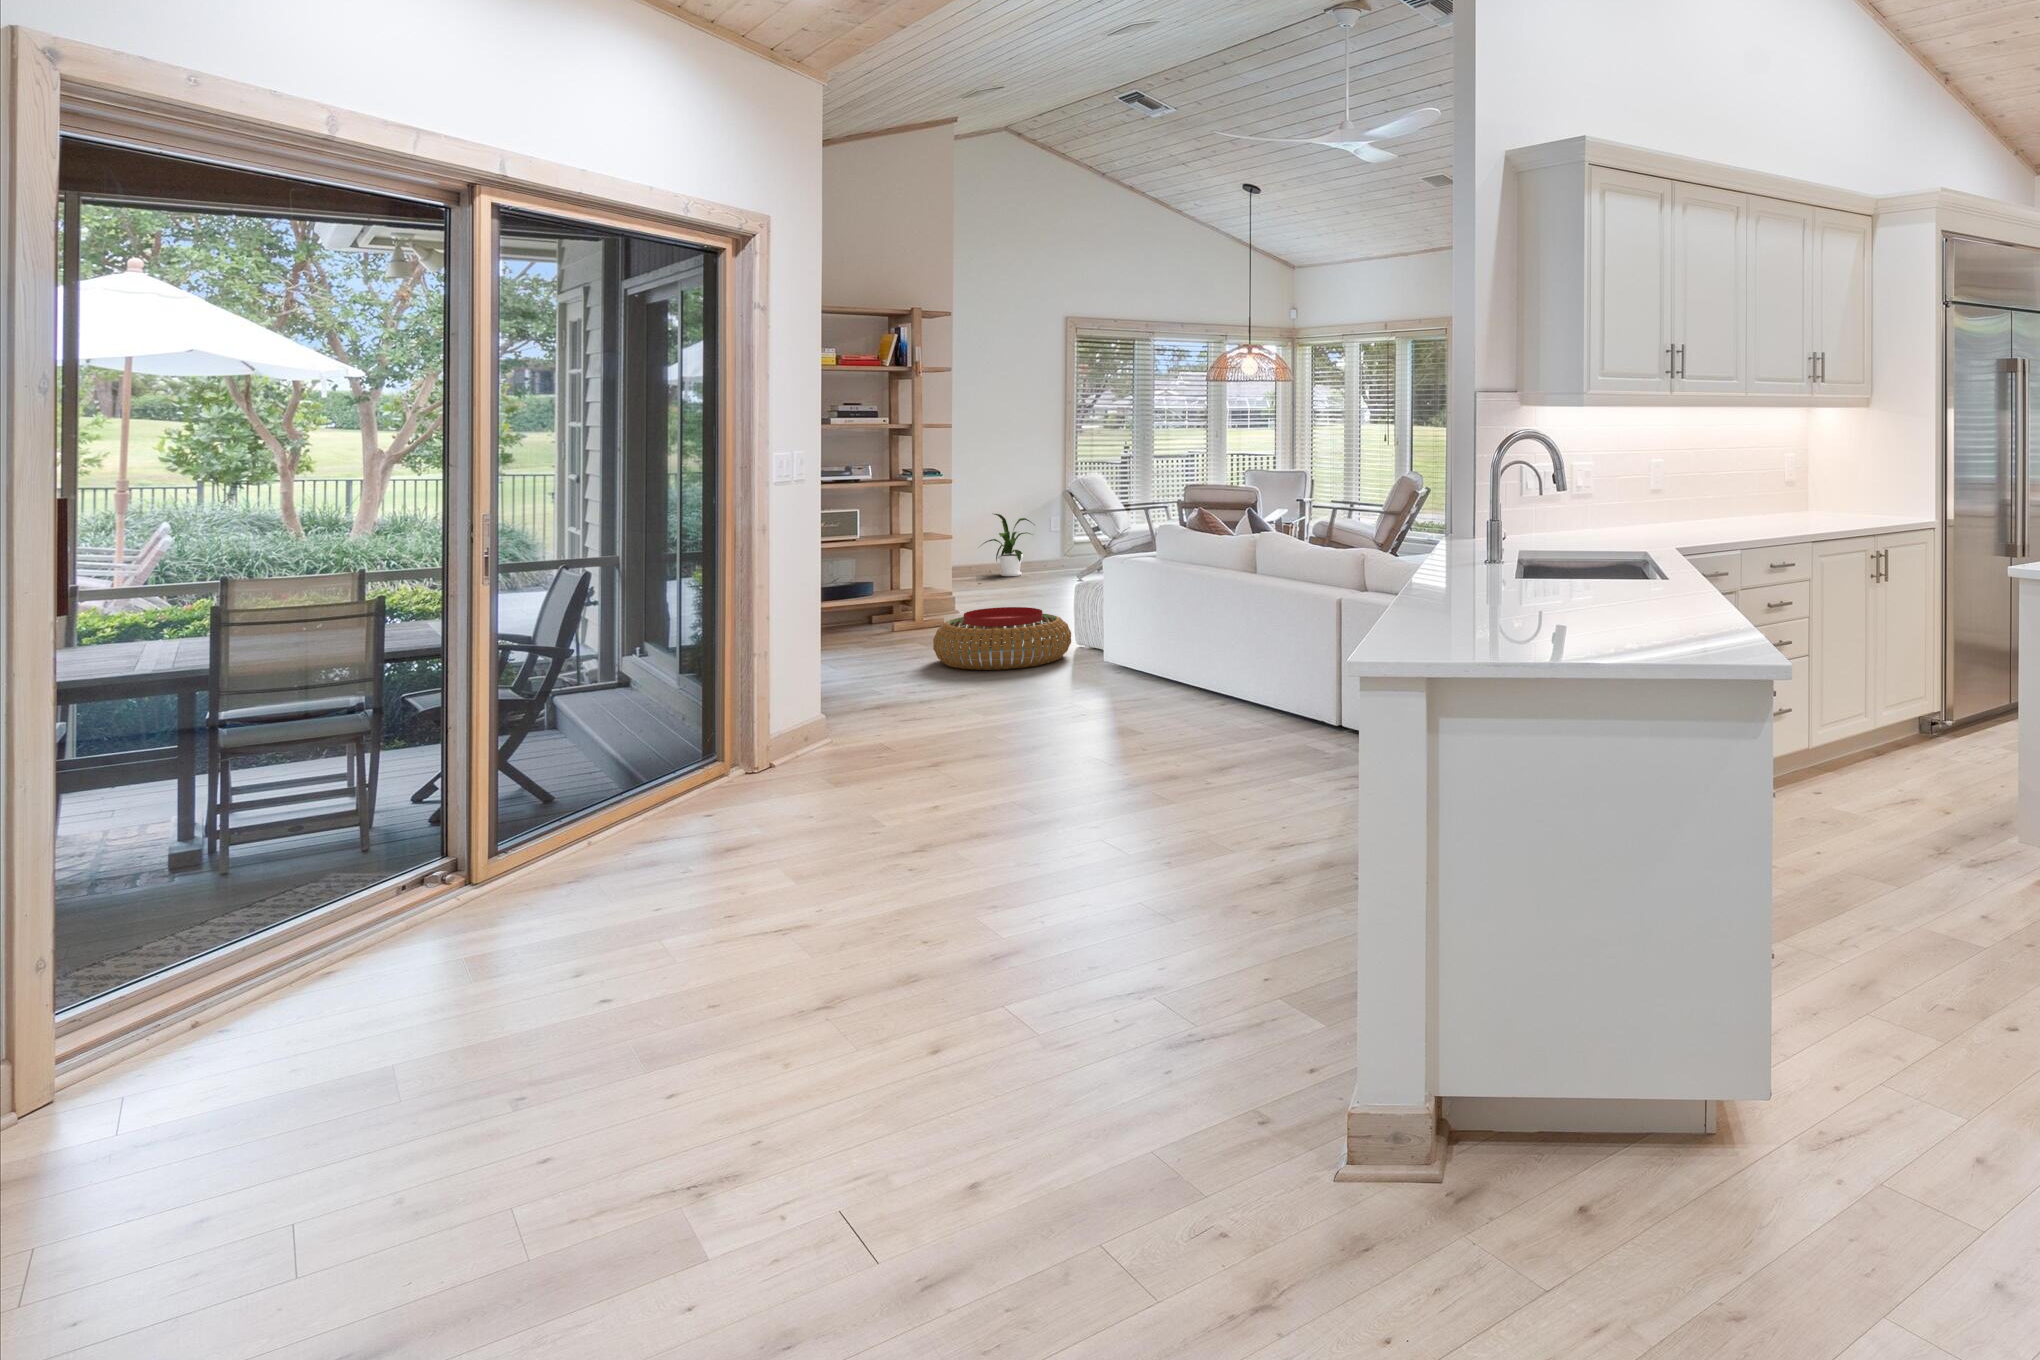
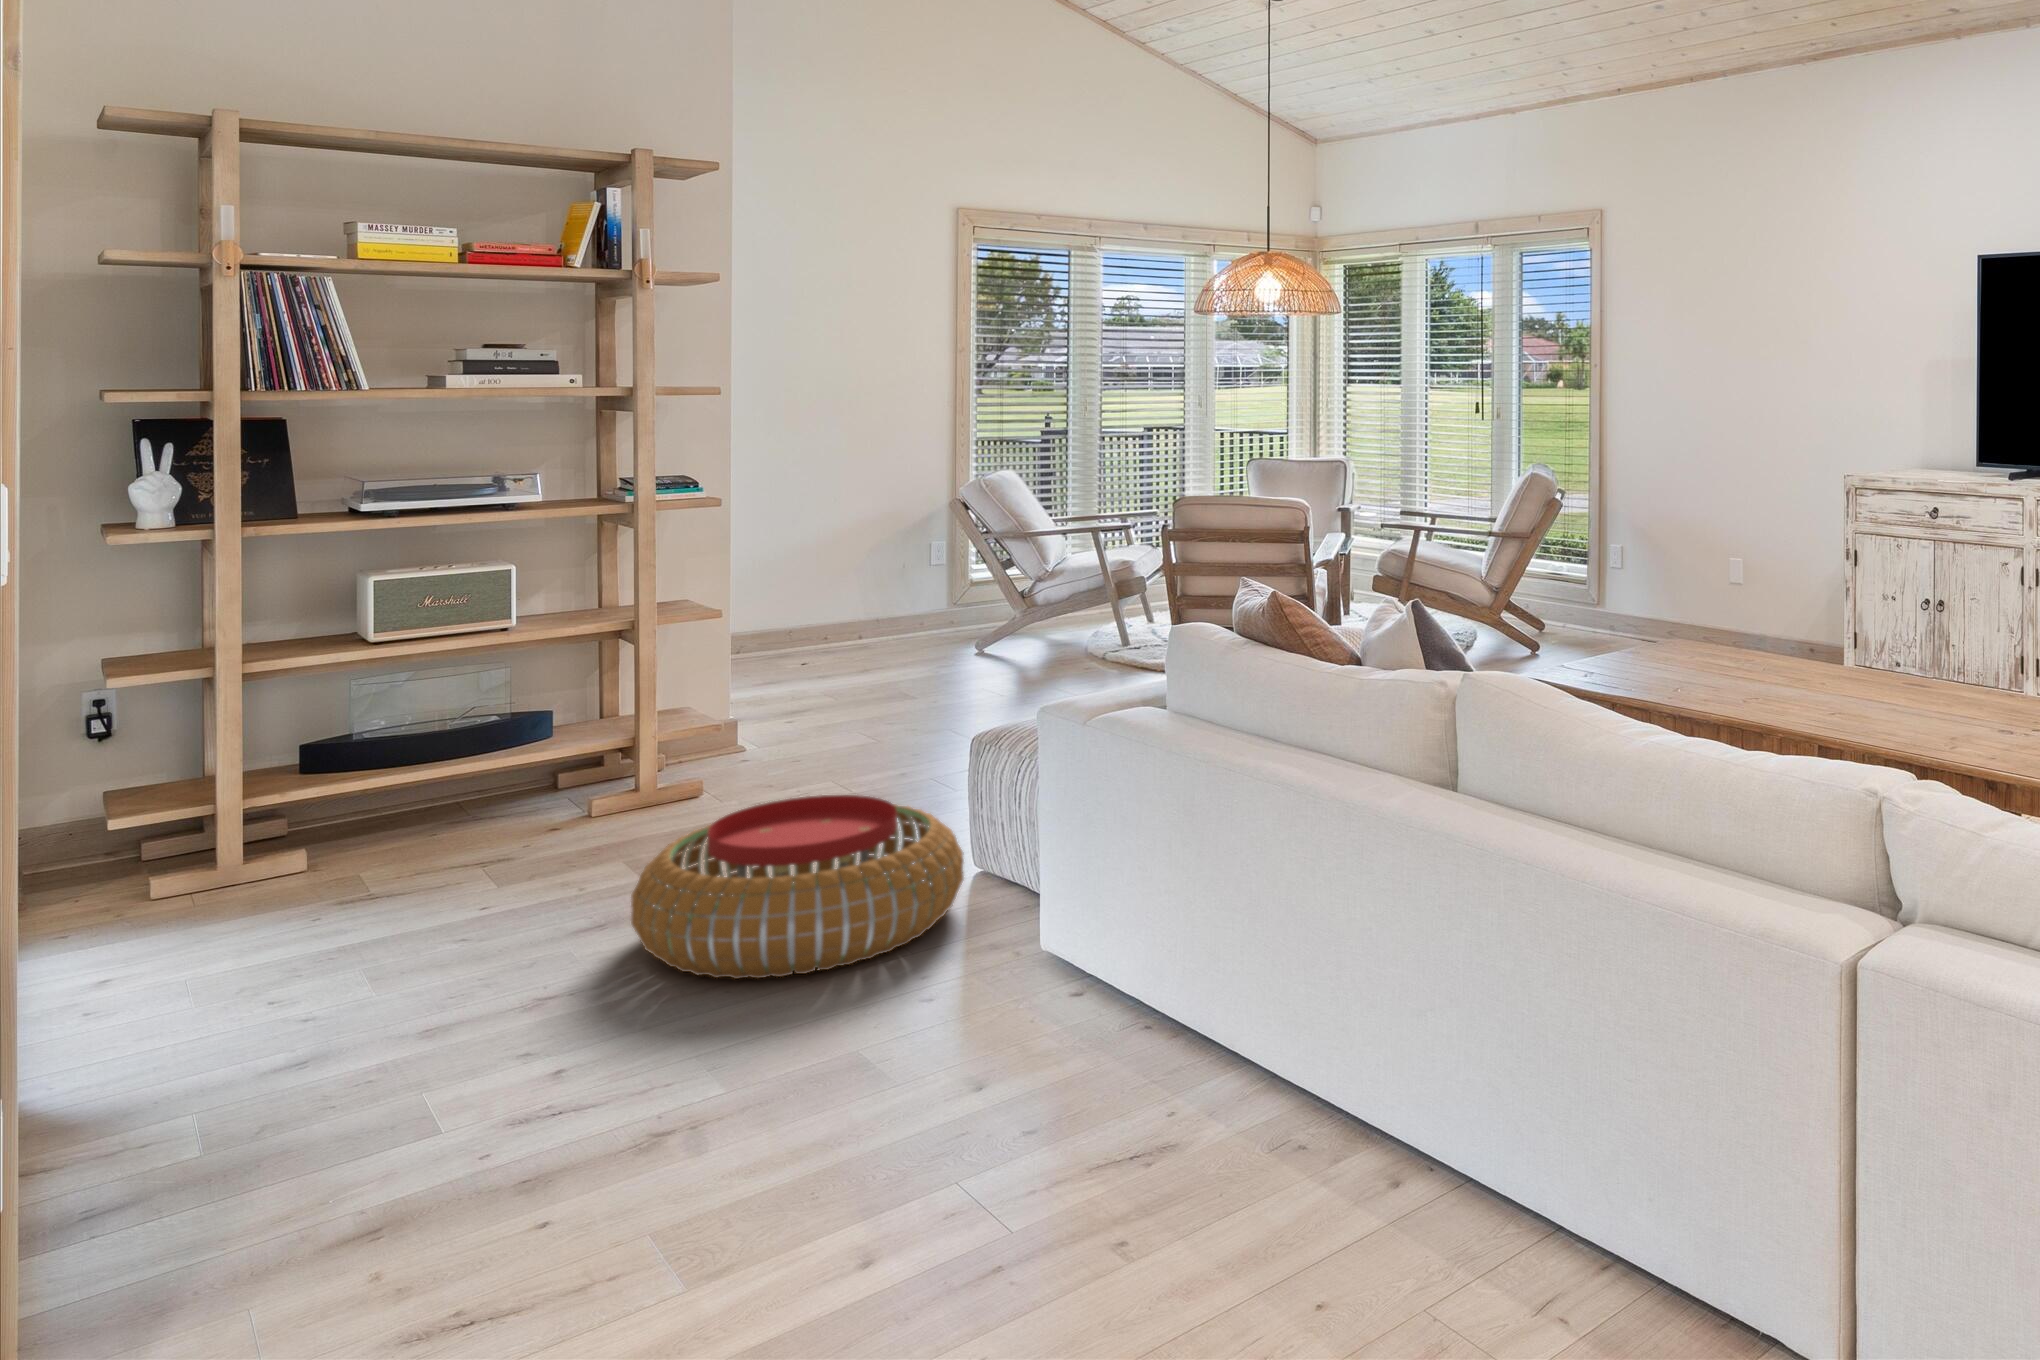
house plant: present [982,514,1033,576] -> none [801,541,903,649]

